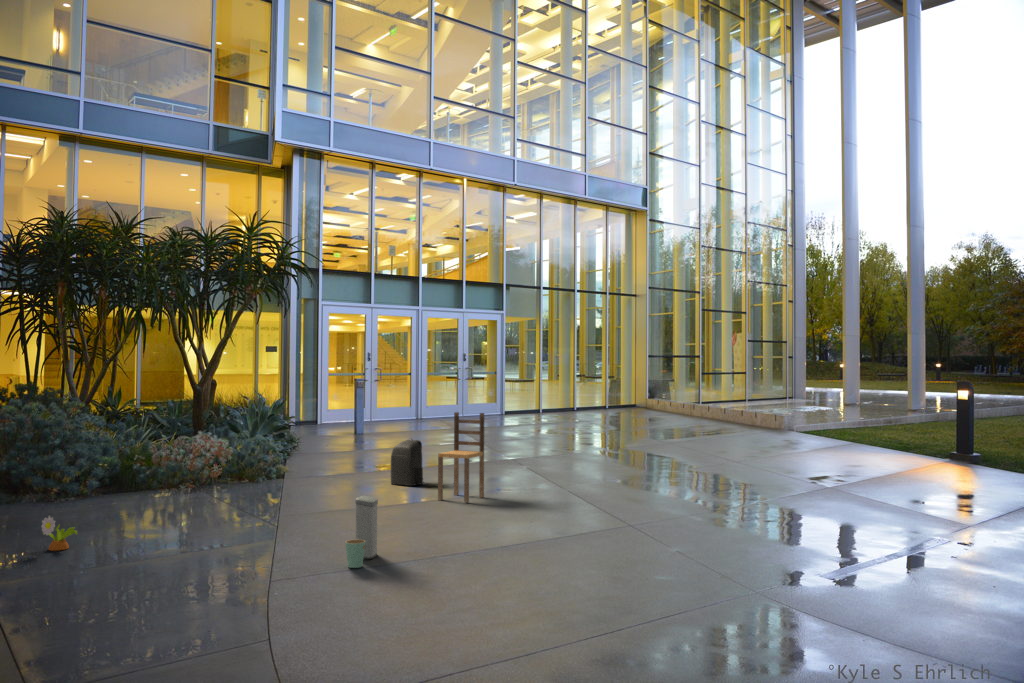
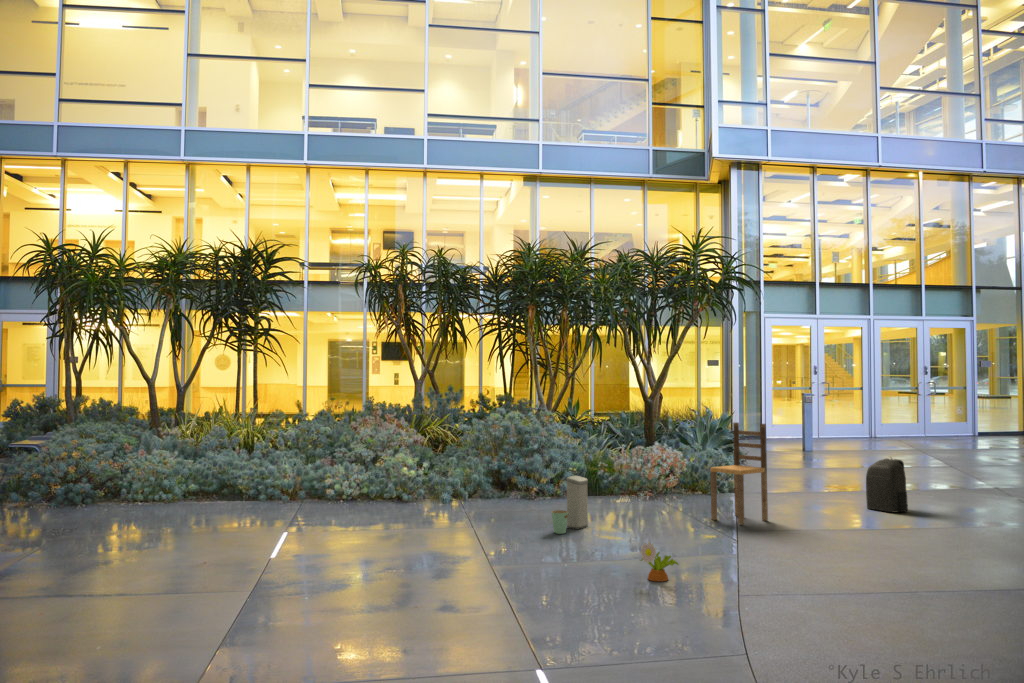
chair: present [438,412,484,502] -> present [711,423,768,525]
trash can: present [345,496,378,568] -> present [552,476,588,534]
decorative plant: present [41,516,77,551] -> present [641,542,679,581]

